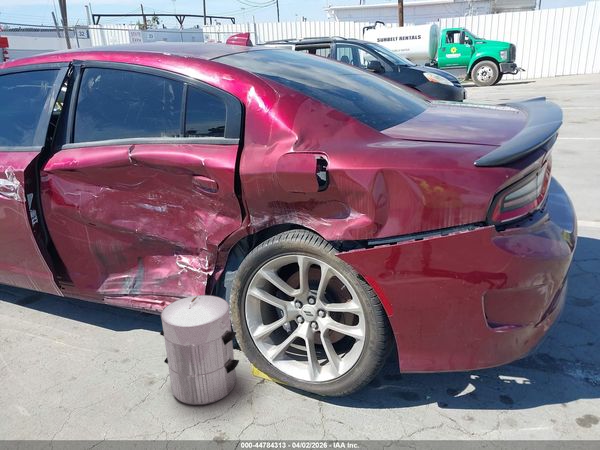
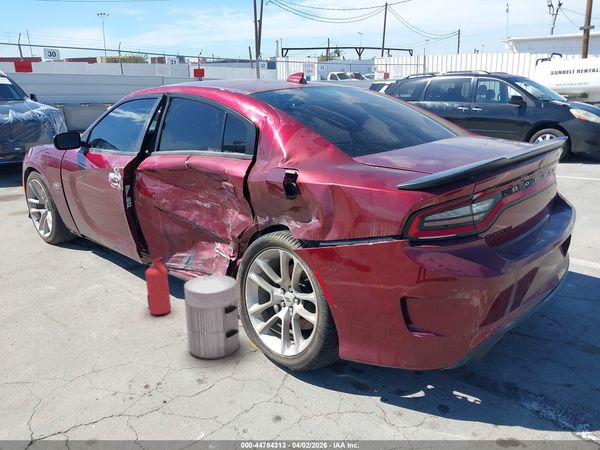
fire extinguisher: none [70,284,113,358] -> present [145,257,171,315]

